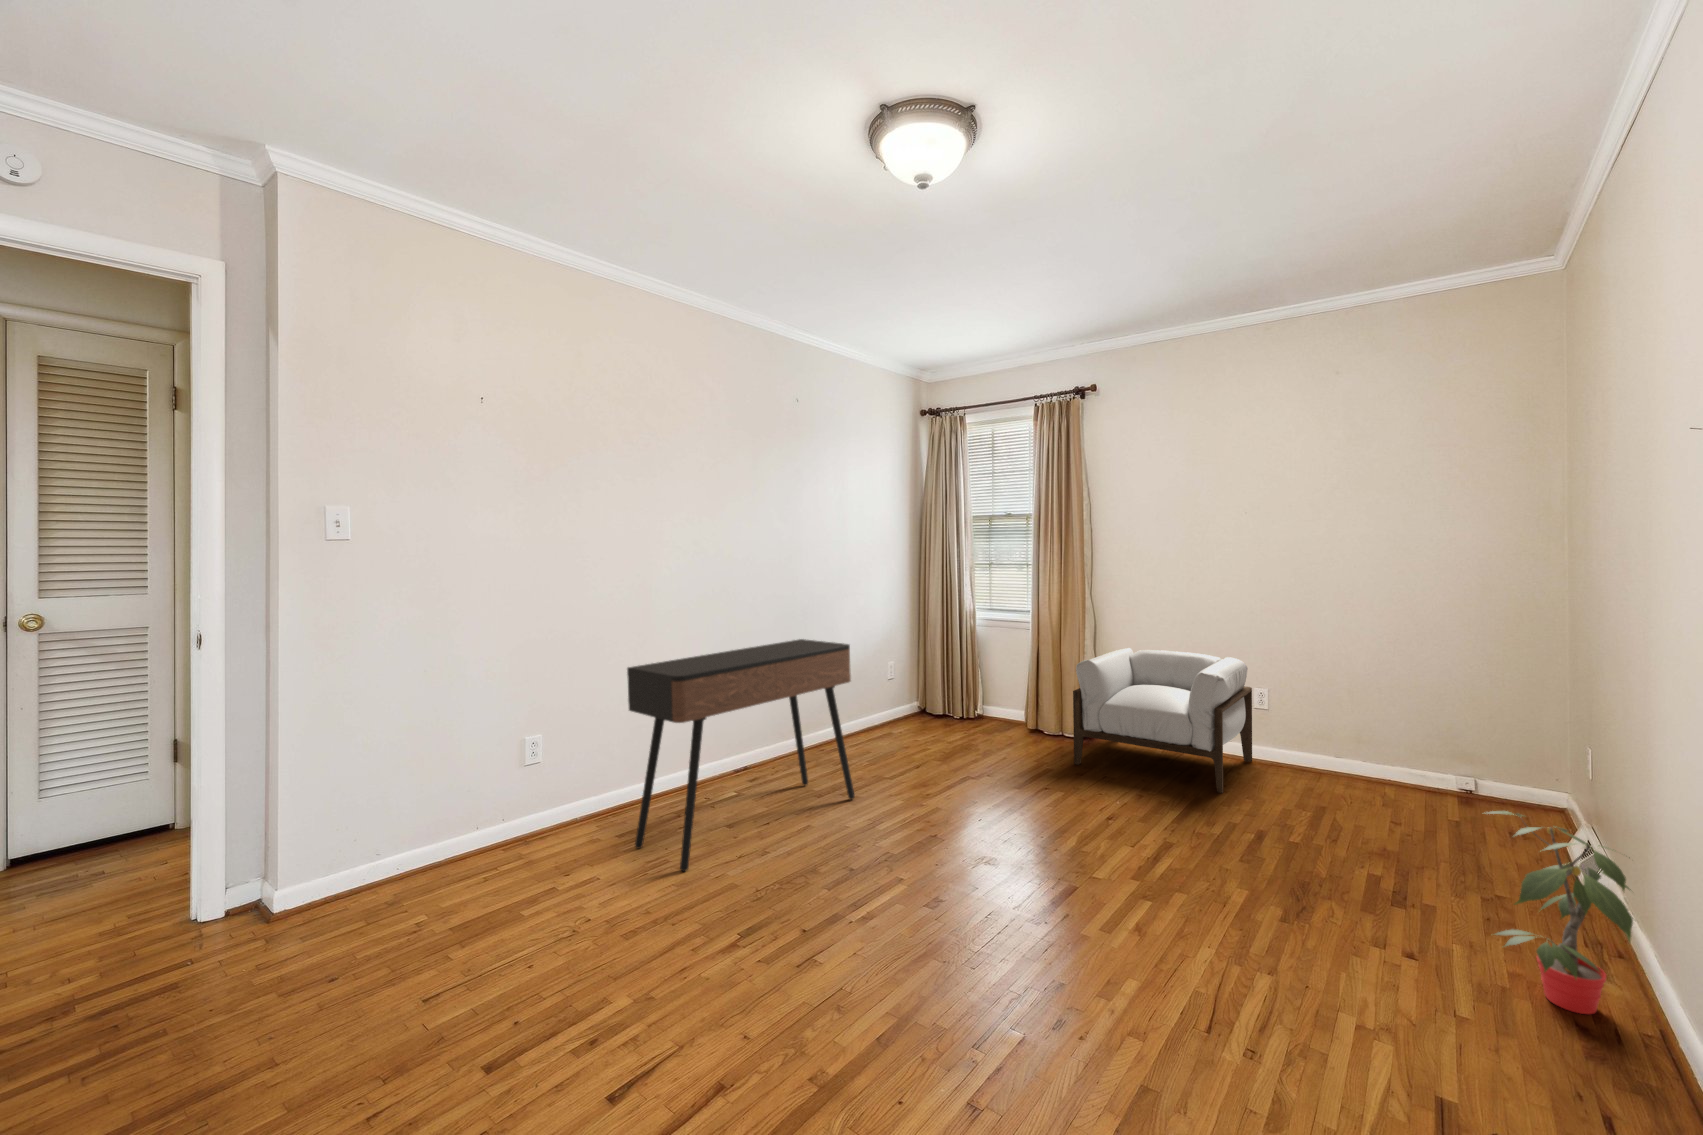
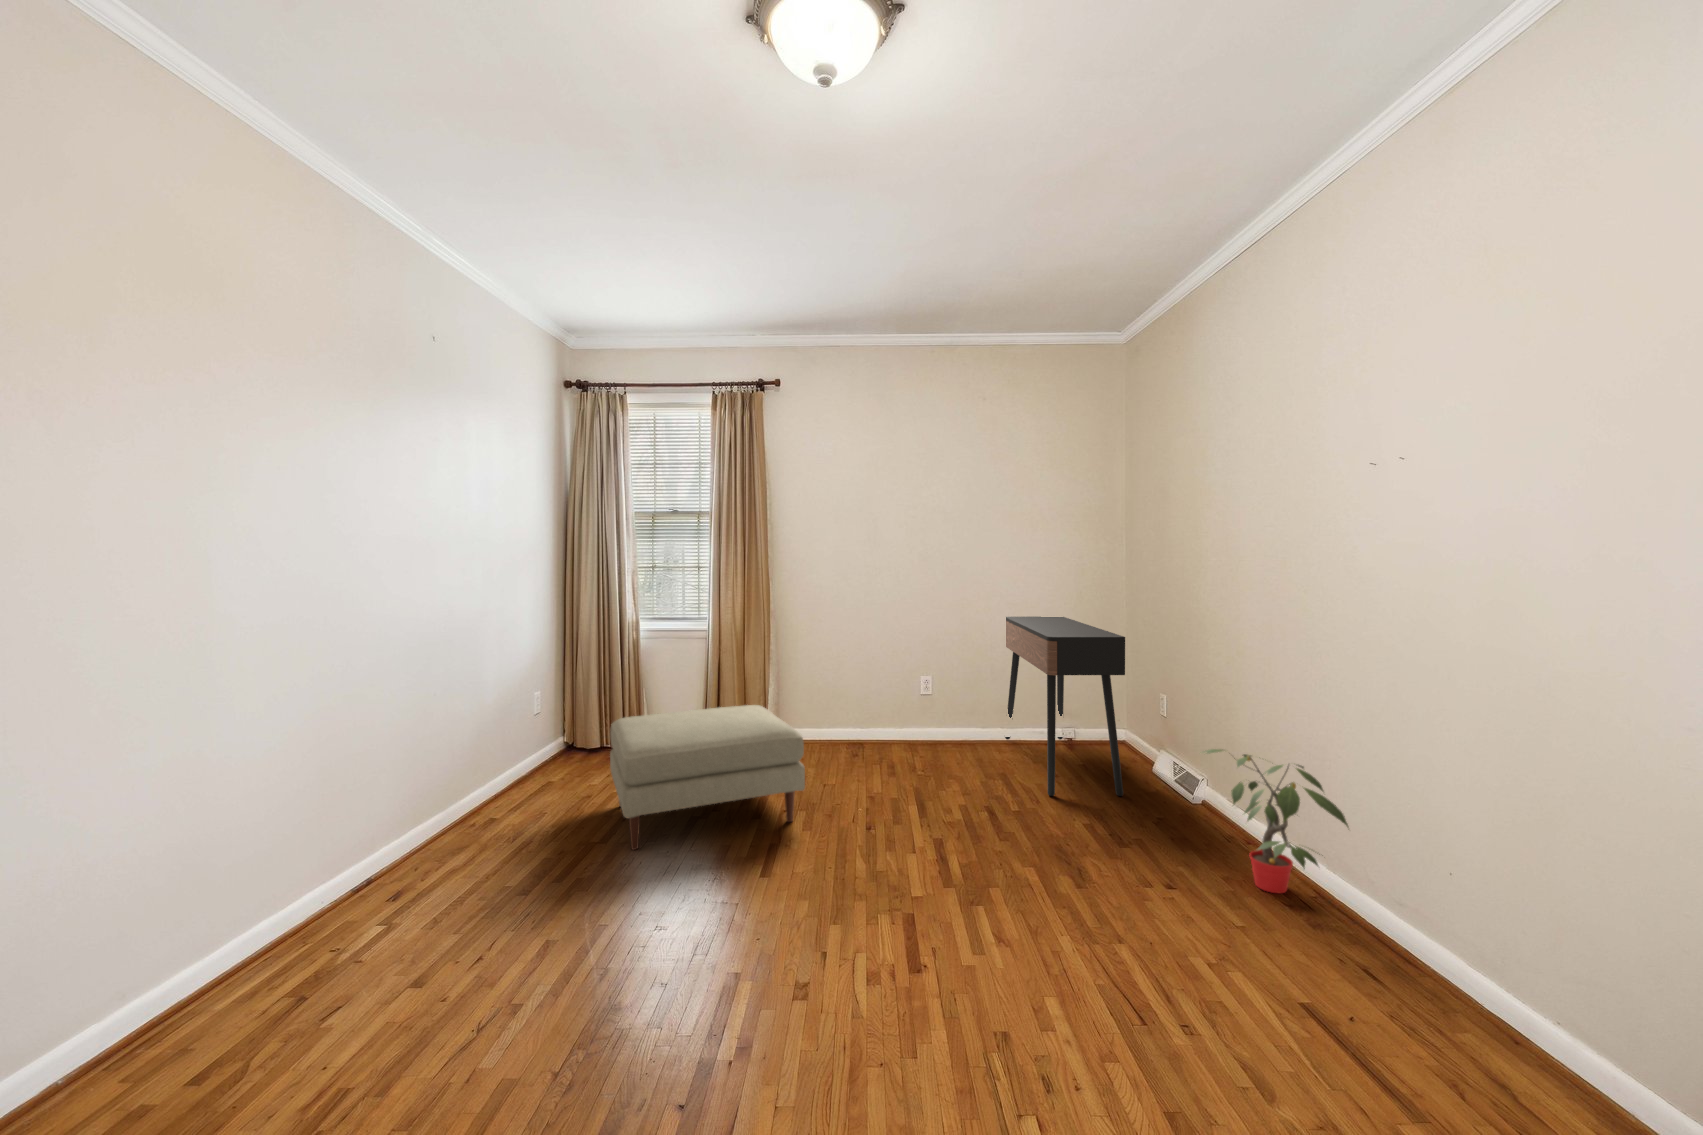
console table: present [627,639,855,871] -> present [1005,616,1125,796]
armchair: present [1073,648,1252,793] -> none [783,649,927,777]
ottoman: none [900,690,1056,800] -> present [610,705,805,850]

